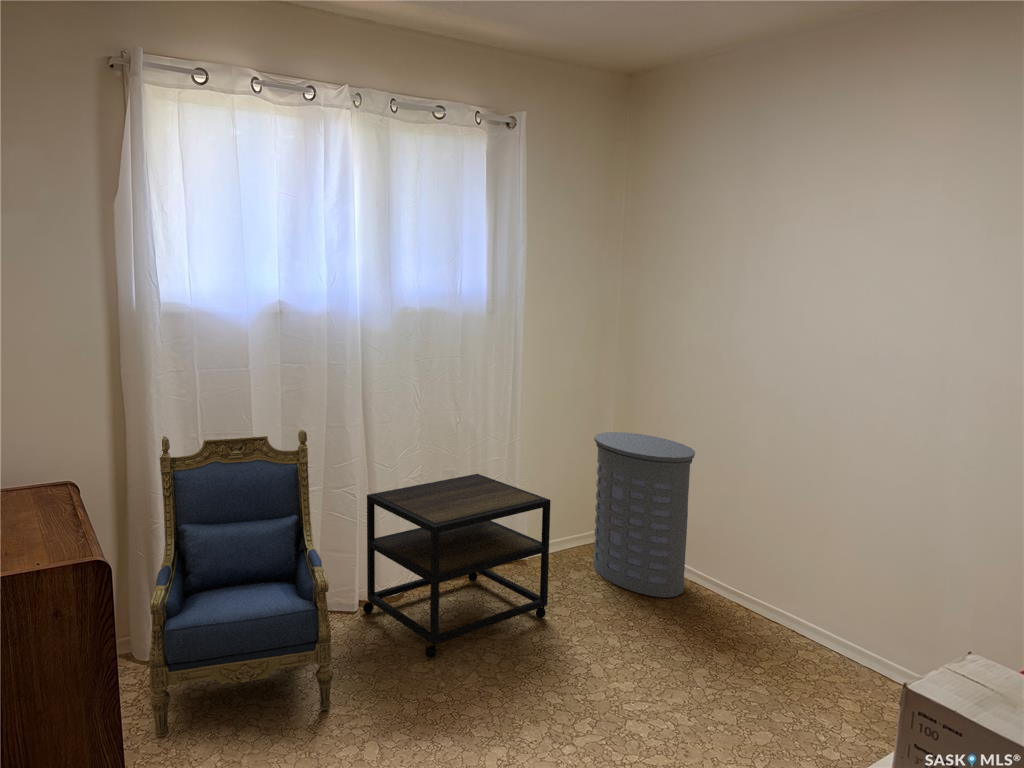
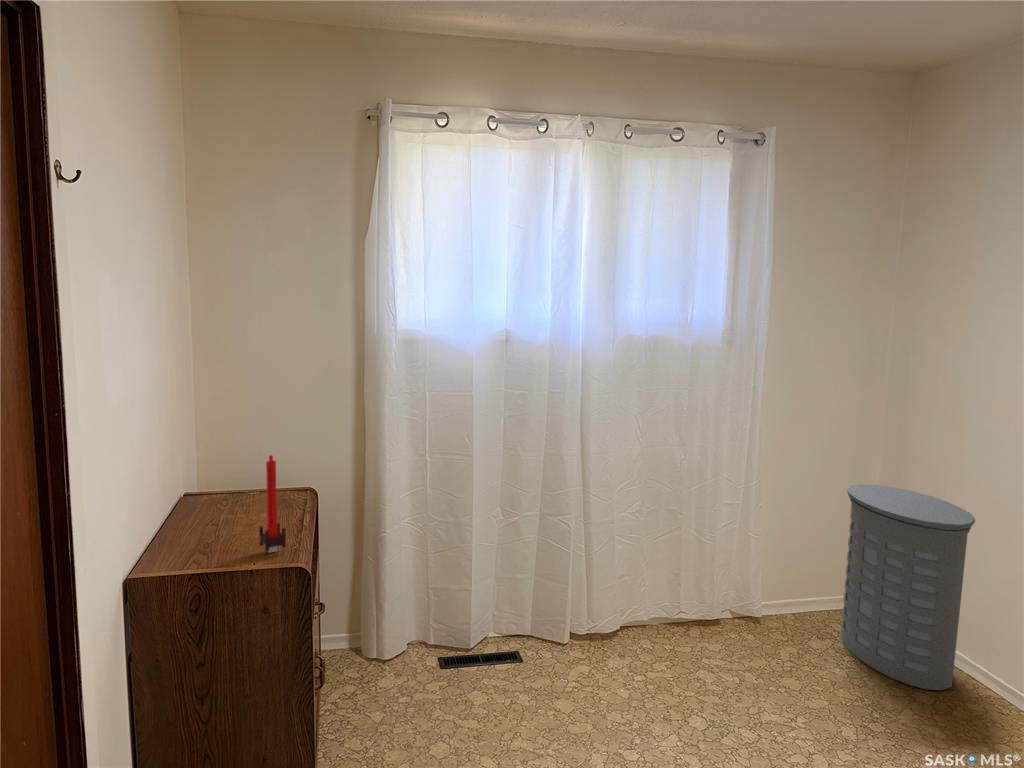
armchair: present [149,430,333,738] -> none [356,442,523,743]
candle: none [34,443,70,553] -> present [259,455,286,553]
side table: present [363,474,551,658] -> none [574,516,780,709]

